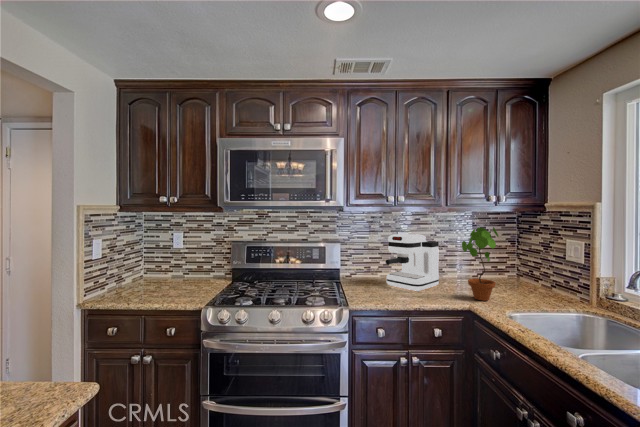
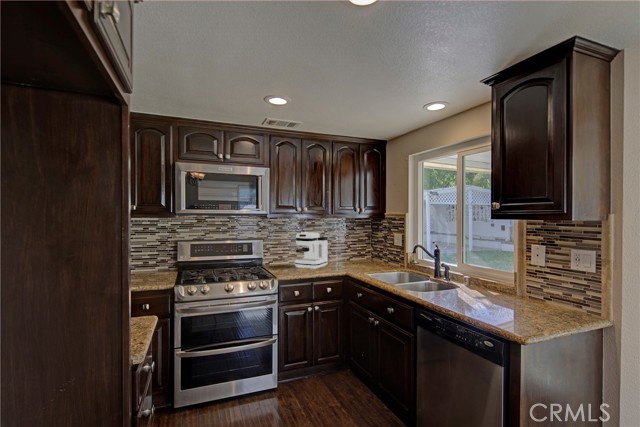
potted plant: present [462,227,498,301] -> none [341,227,361,270]

